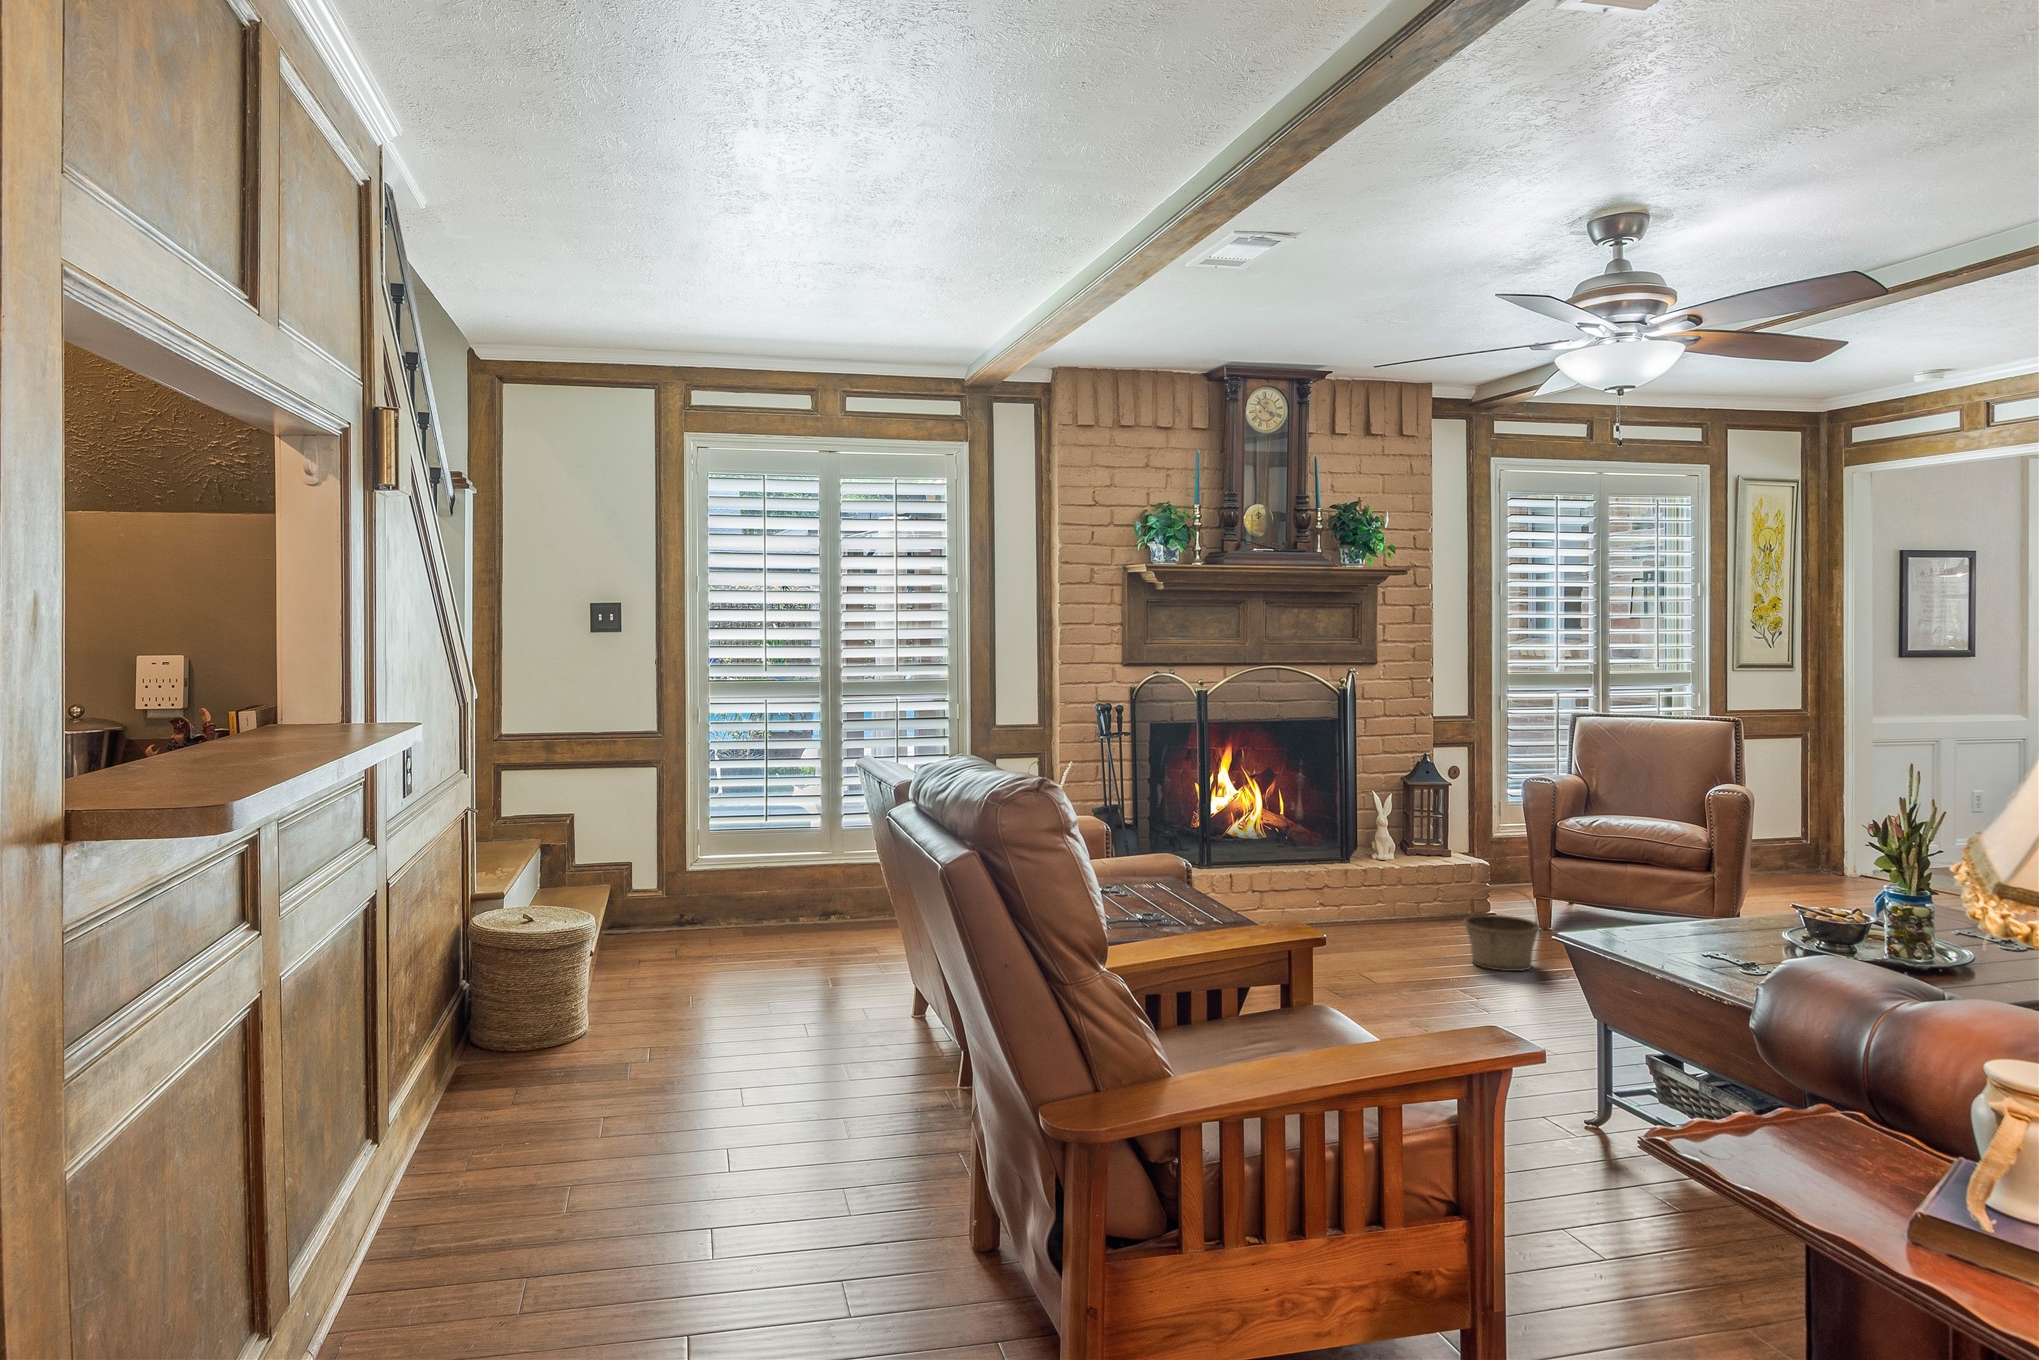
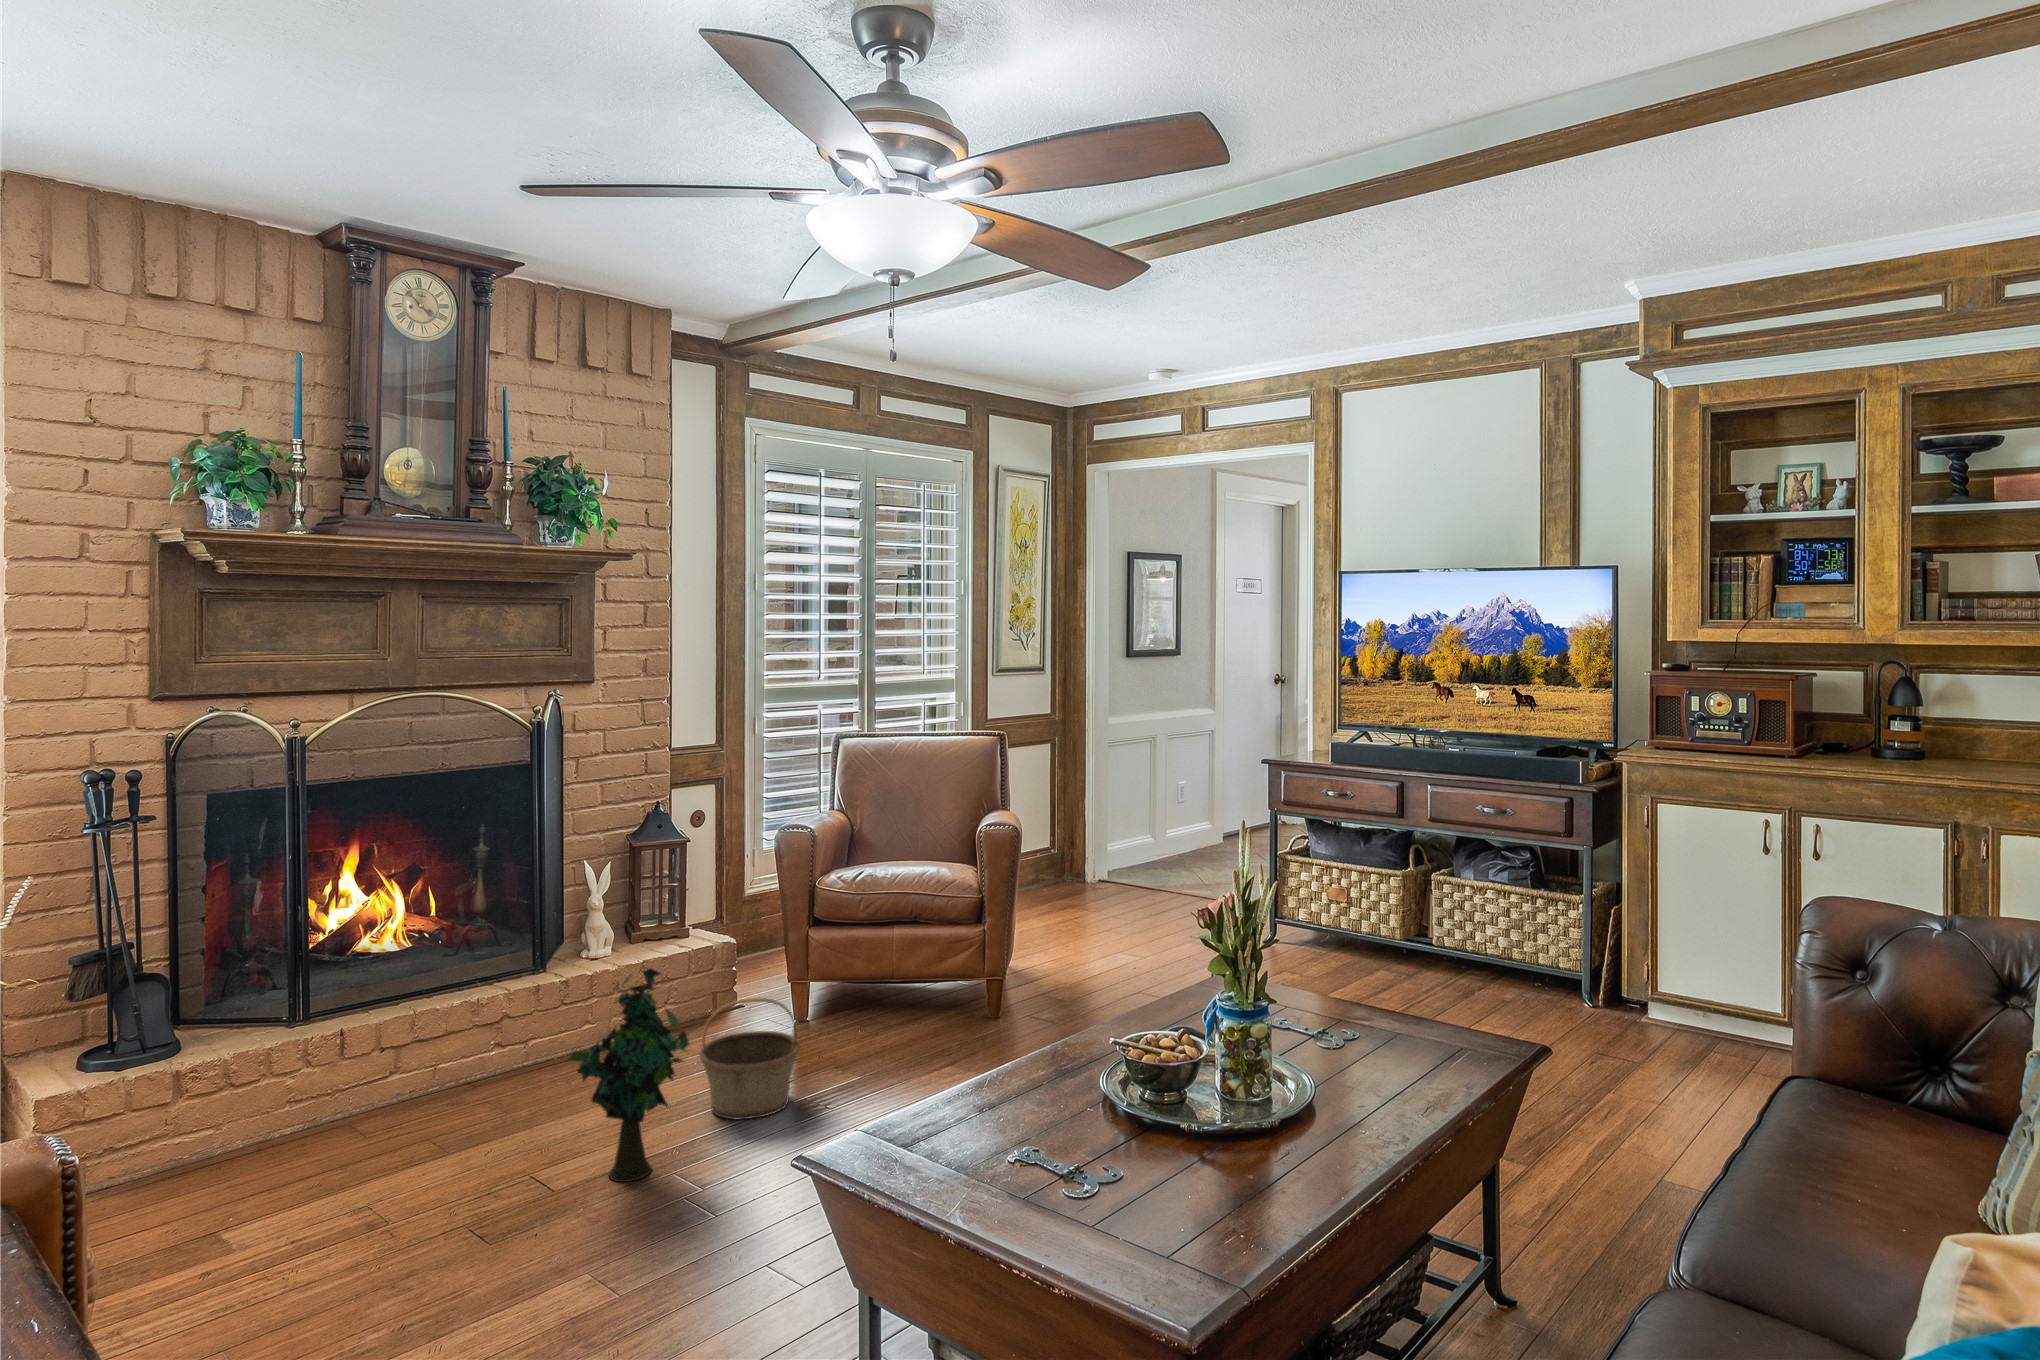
decorative plant: none [1377,845,1459,984] -> present [568,968,689,1182]

